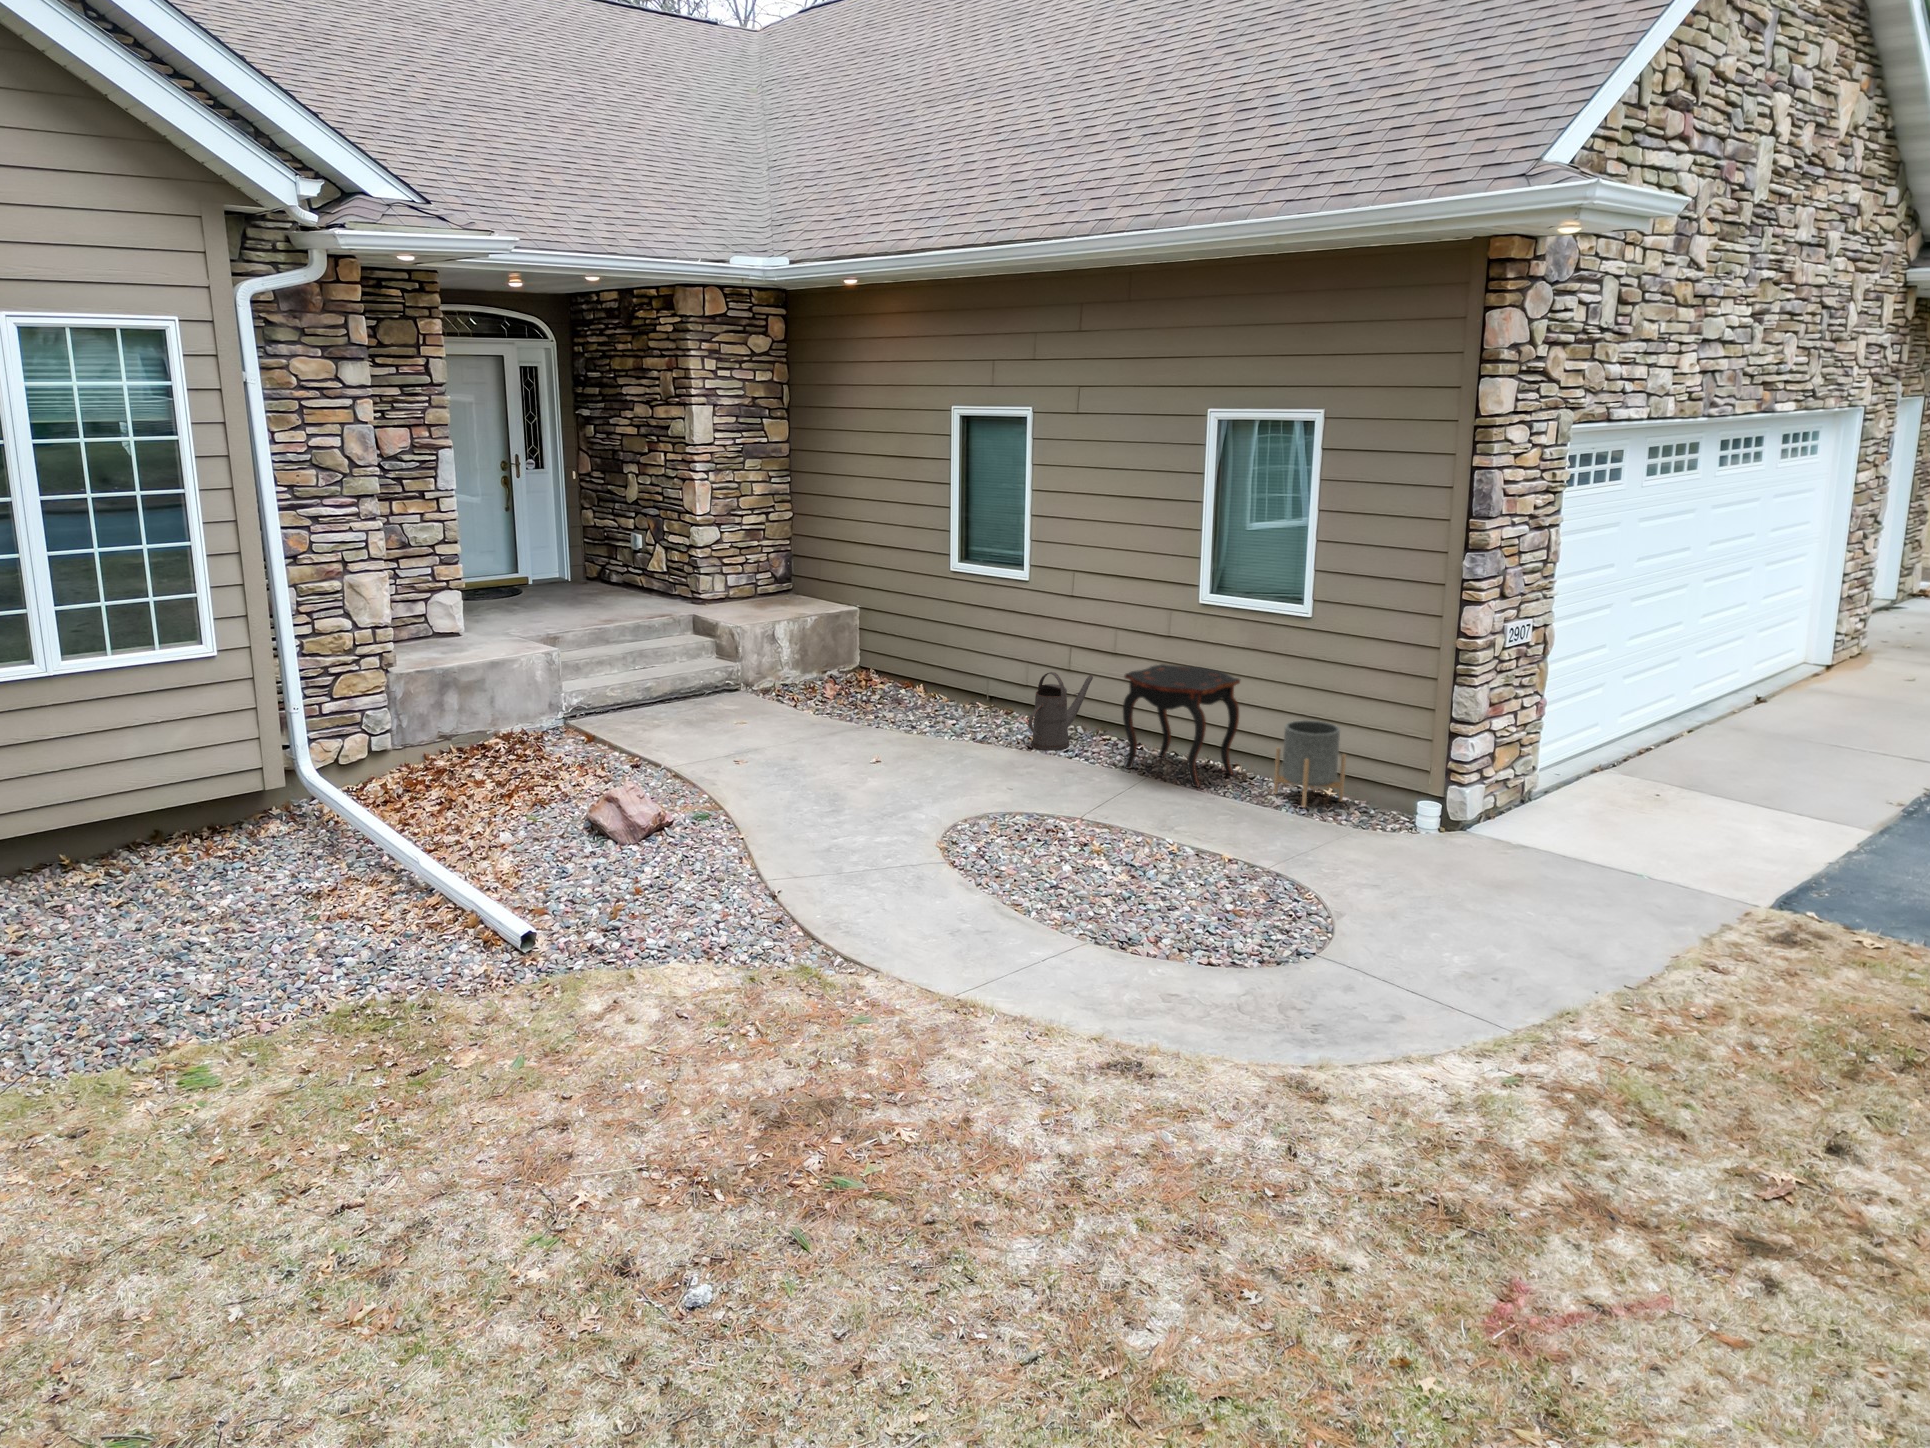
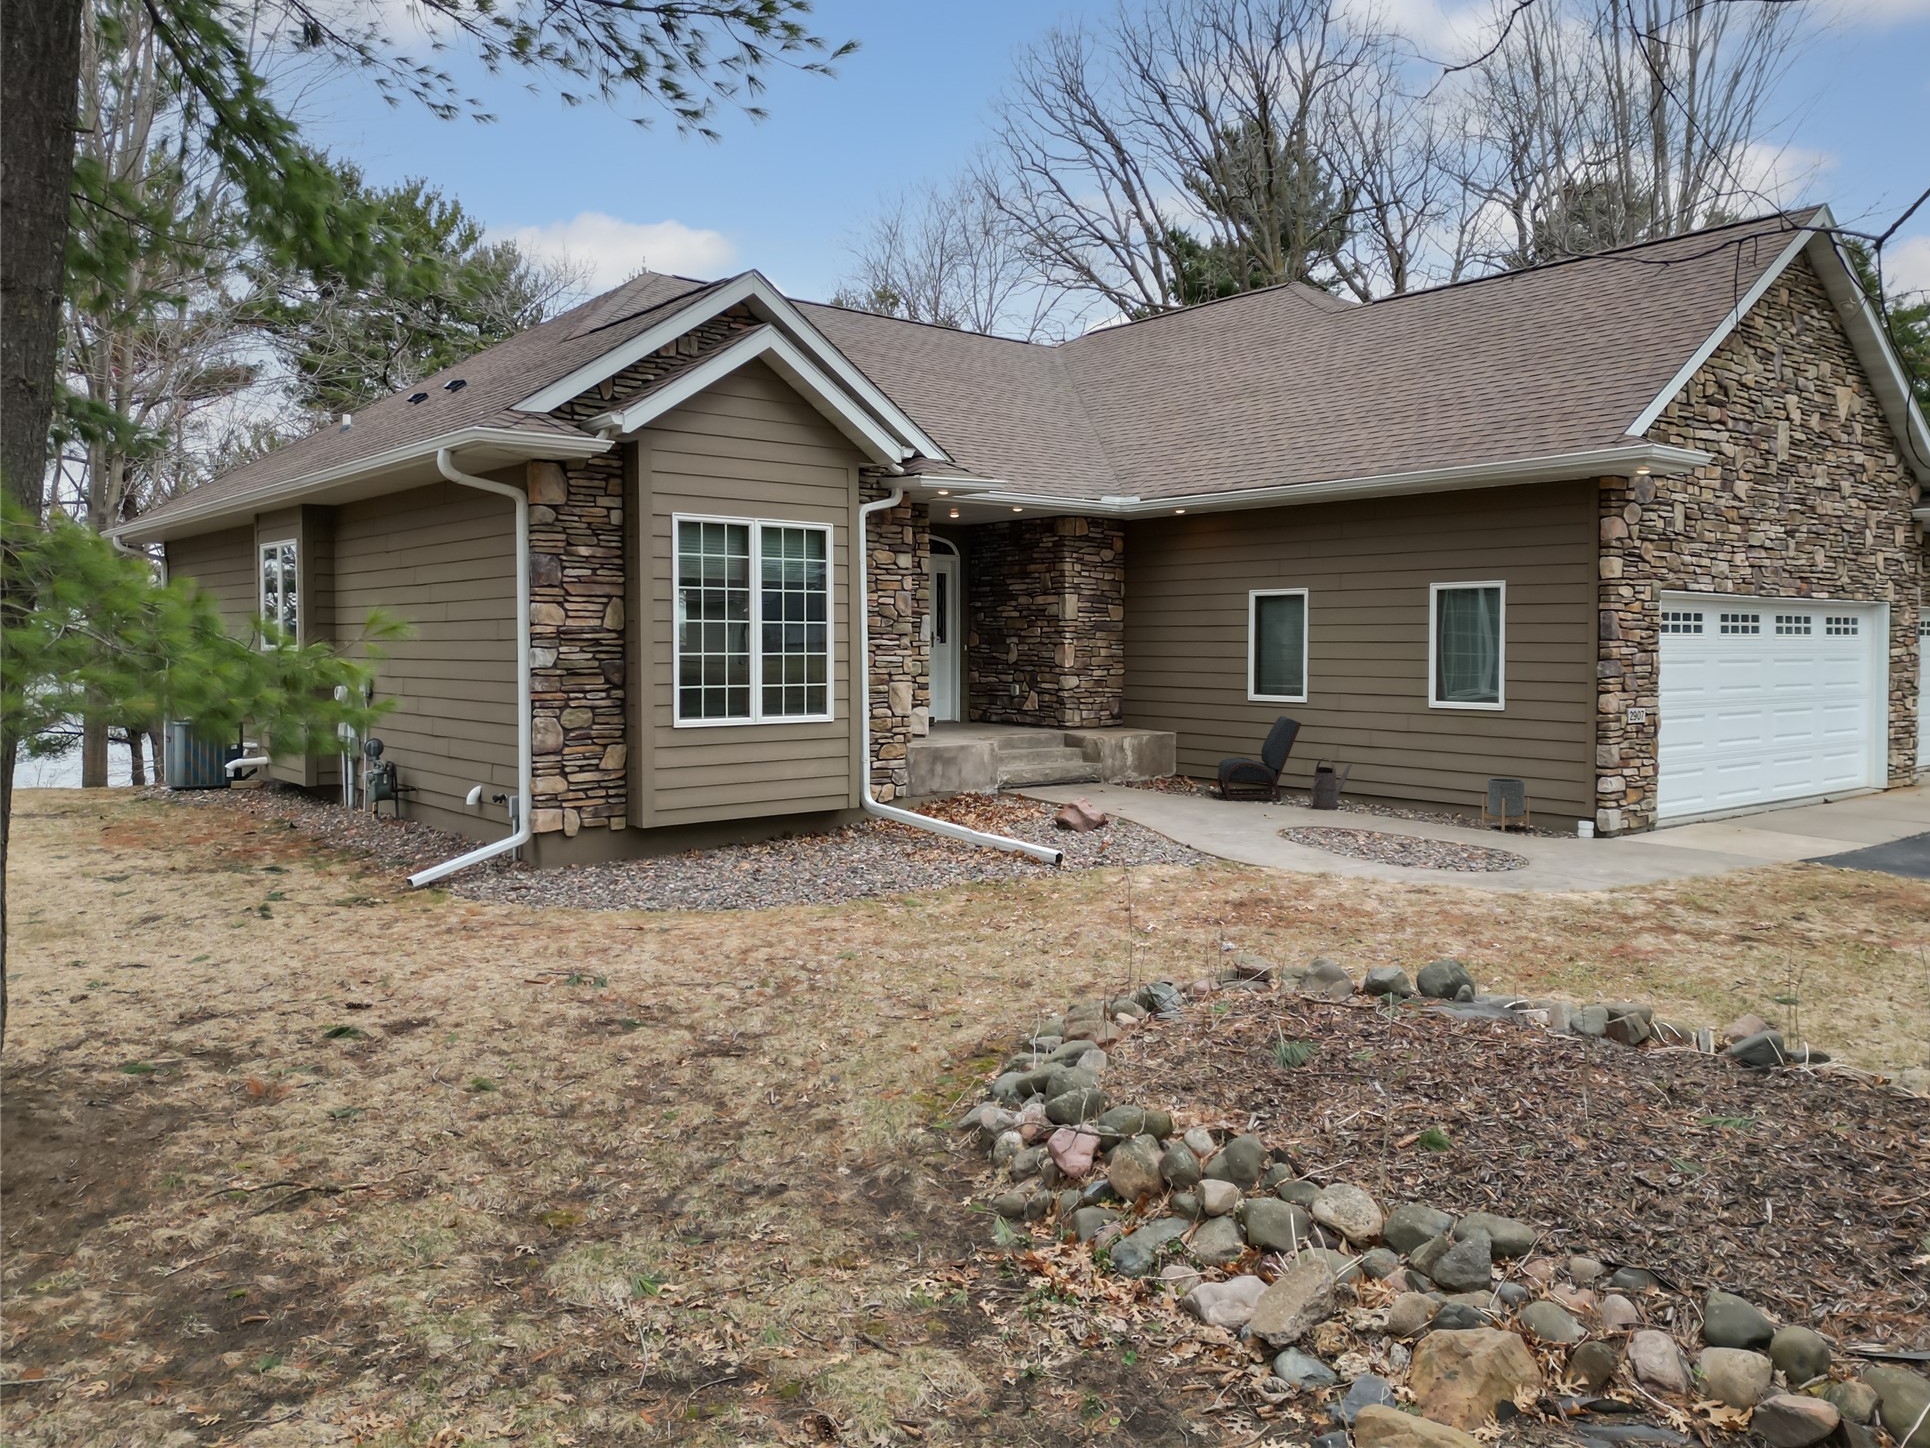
lounge chair: none [907,597,1022,729] -> present [1218,716,1301,801]
side table: present [1123,664,1240,787] -> none [1377,750,1456,823]

